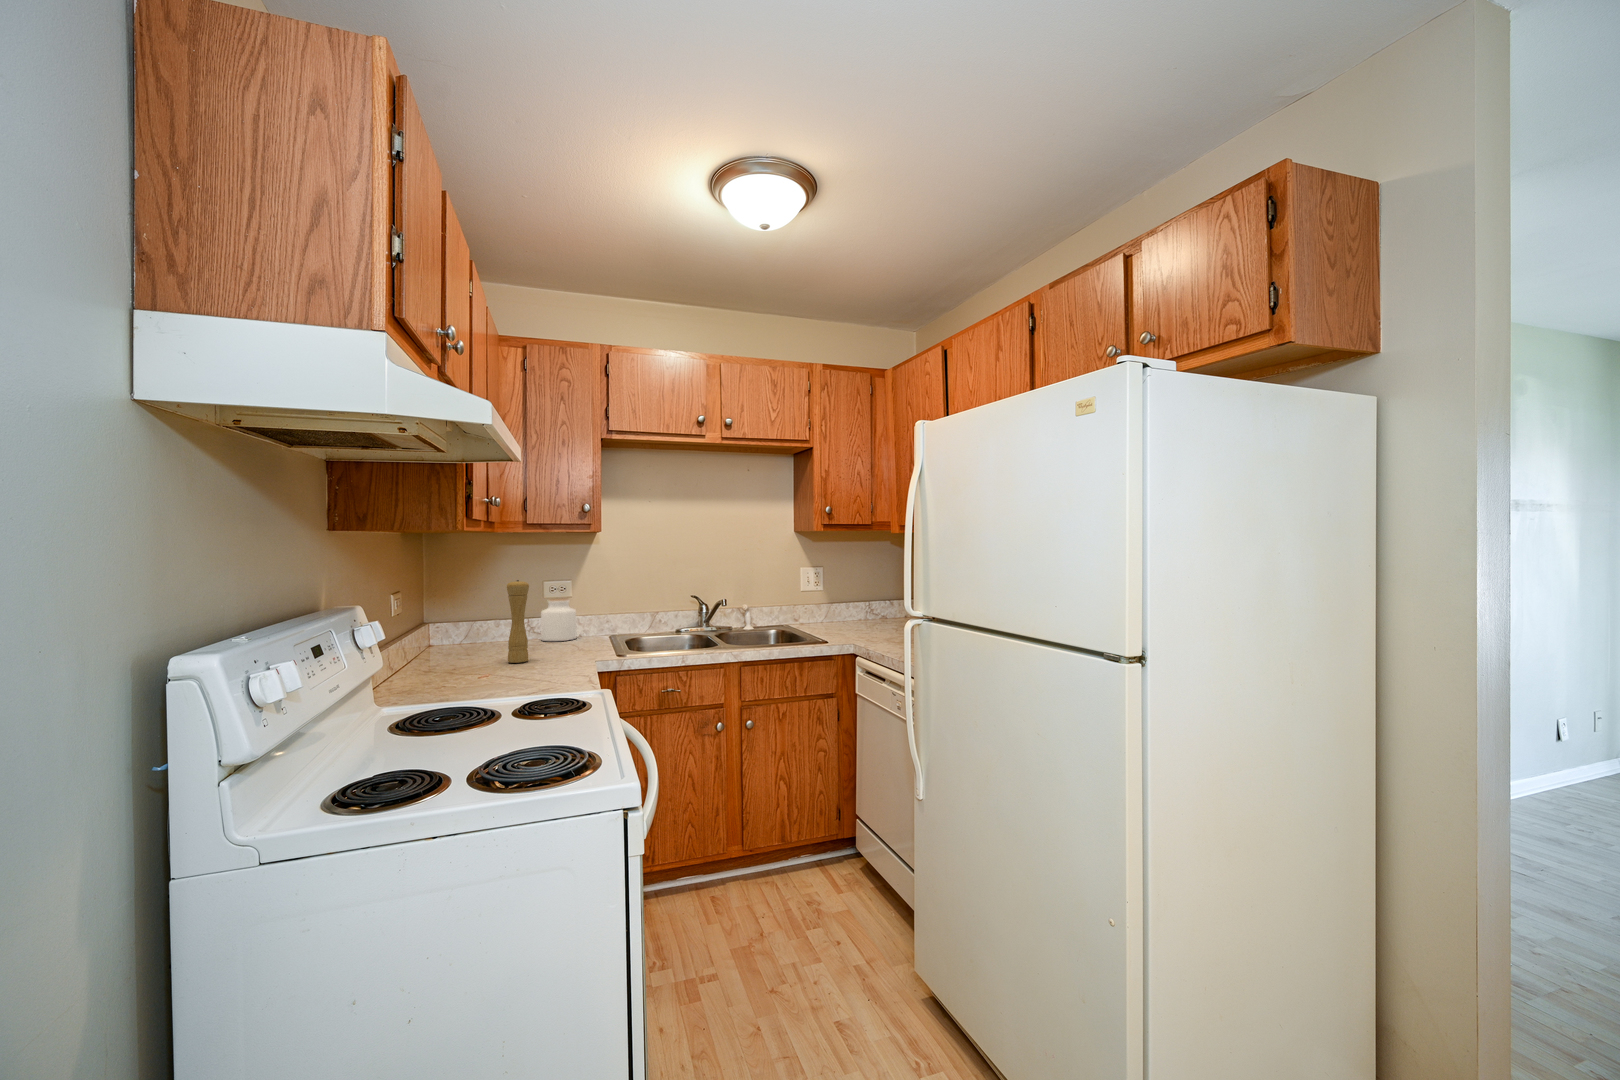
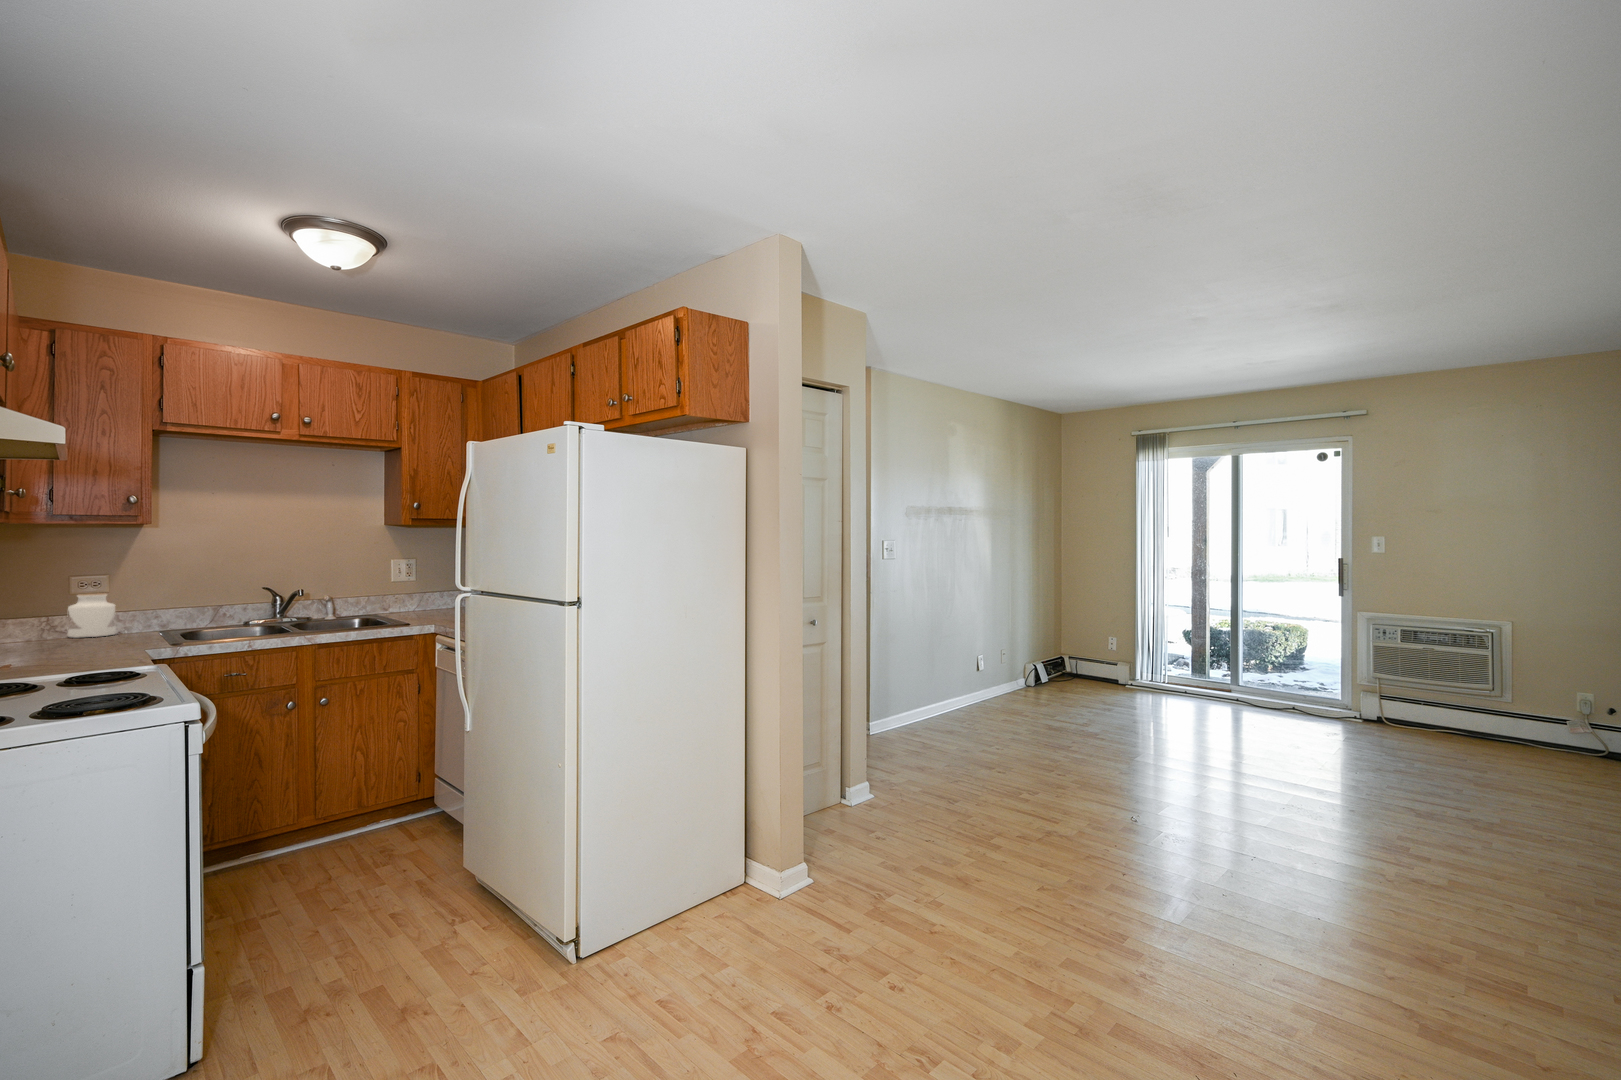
pepper mill: present [507,580,529,663] -> none [33,570,62,653]

